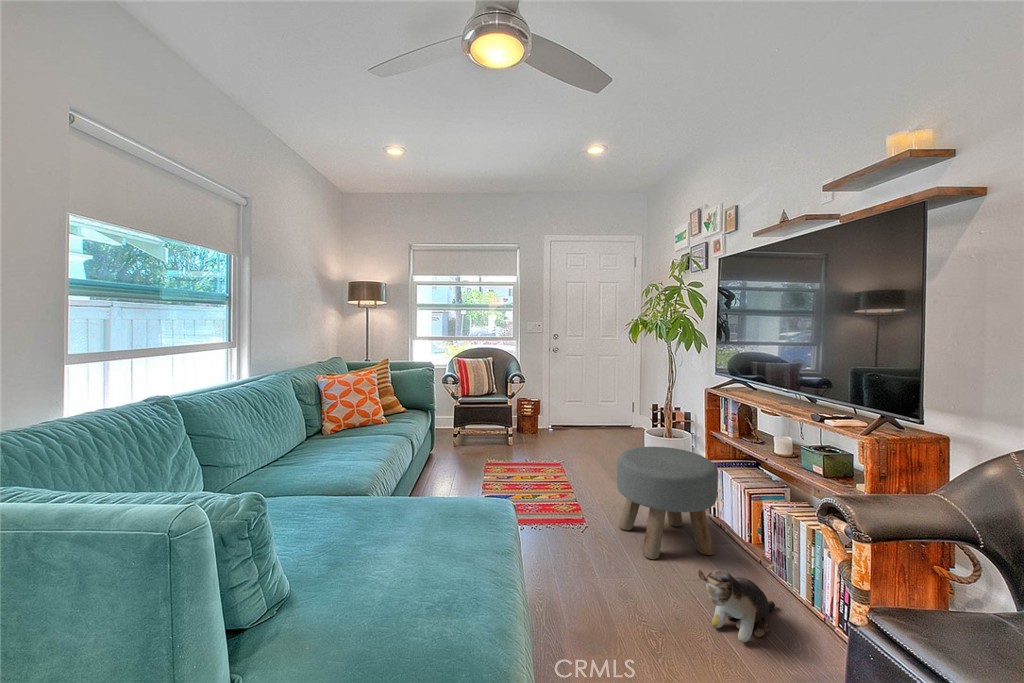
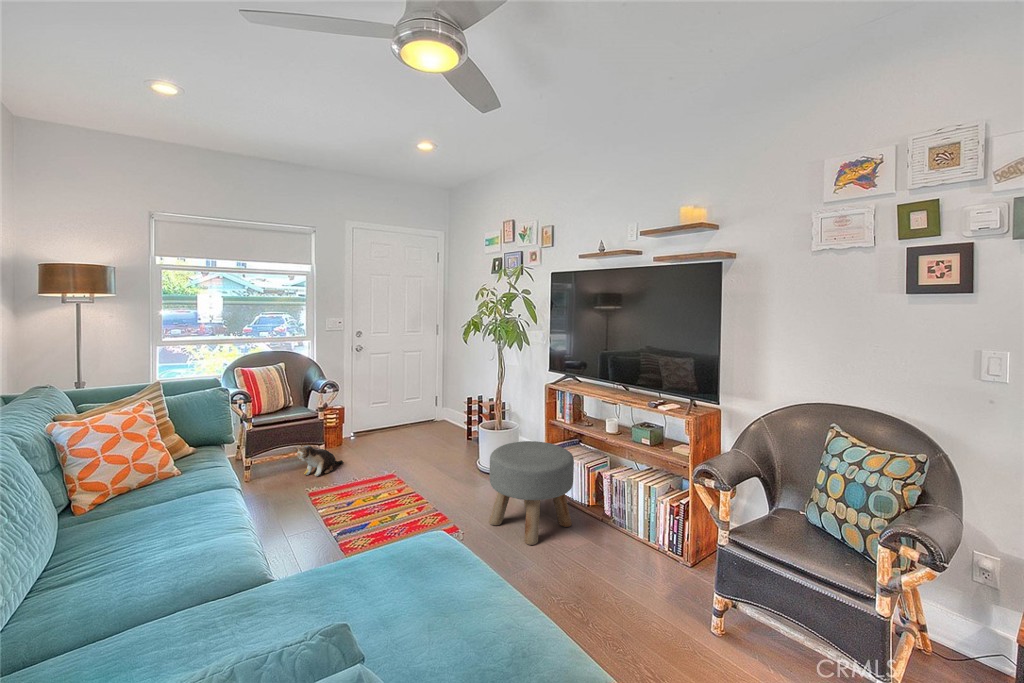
plush toy: present [698,570,775,642] -> present [293,445,343,476]

